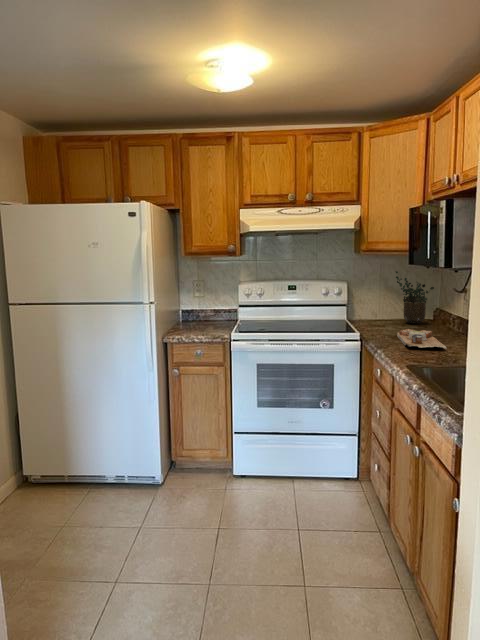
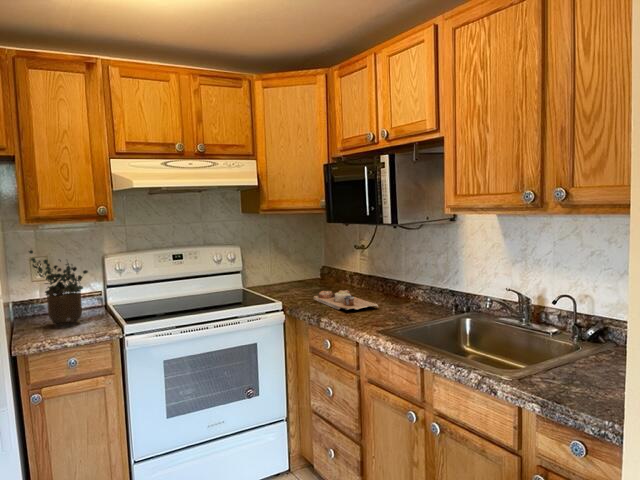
potted plant: present [396,271,434,323] -> present [29,250,88,325]

